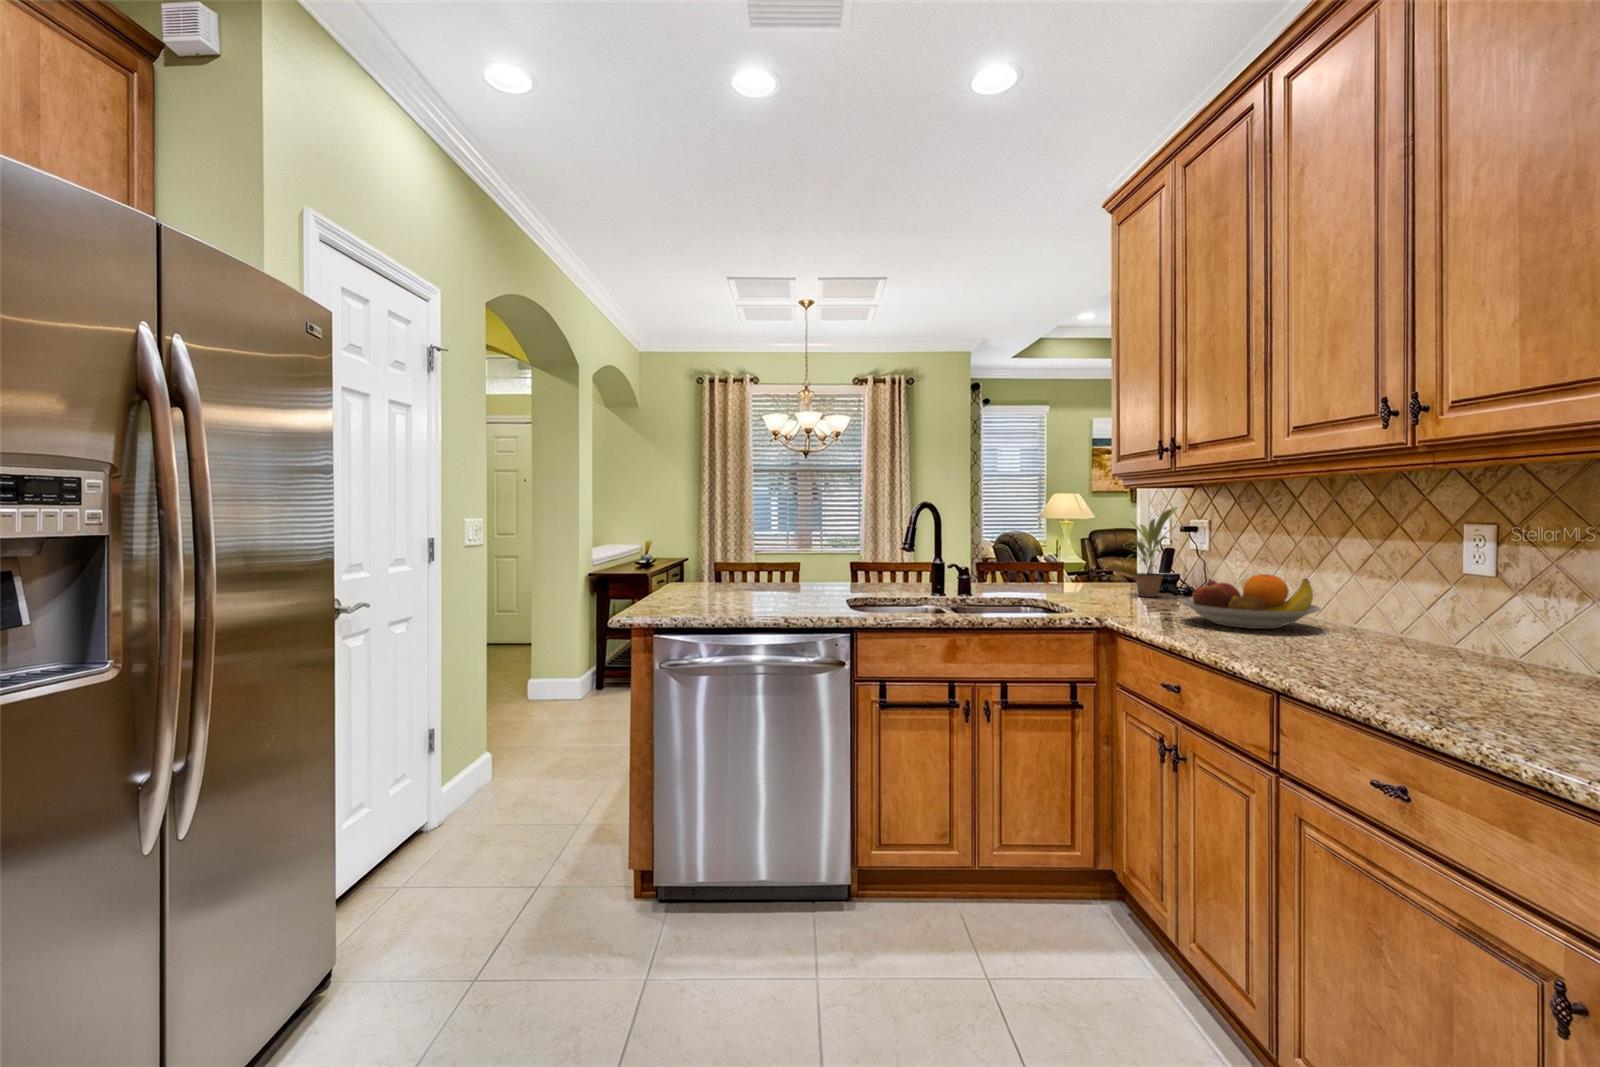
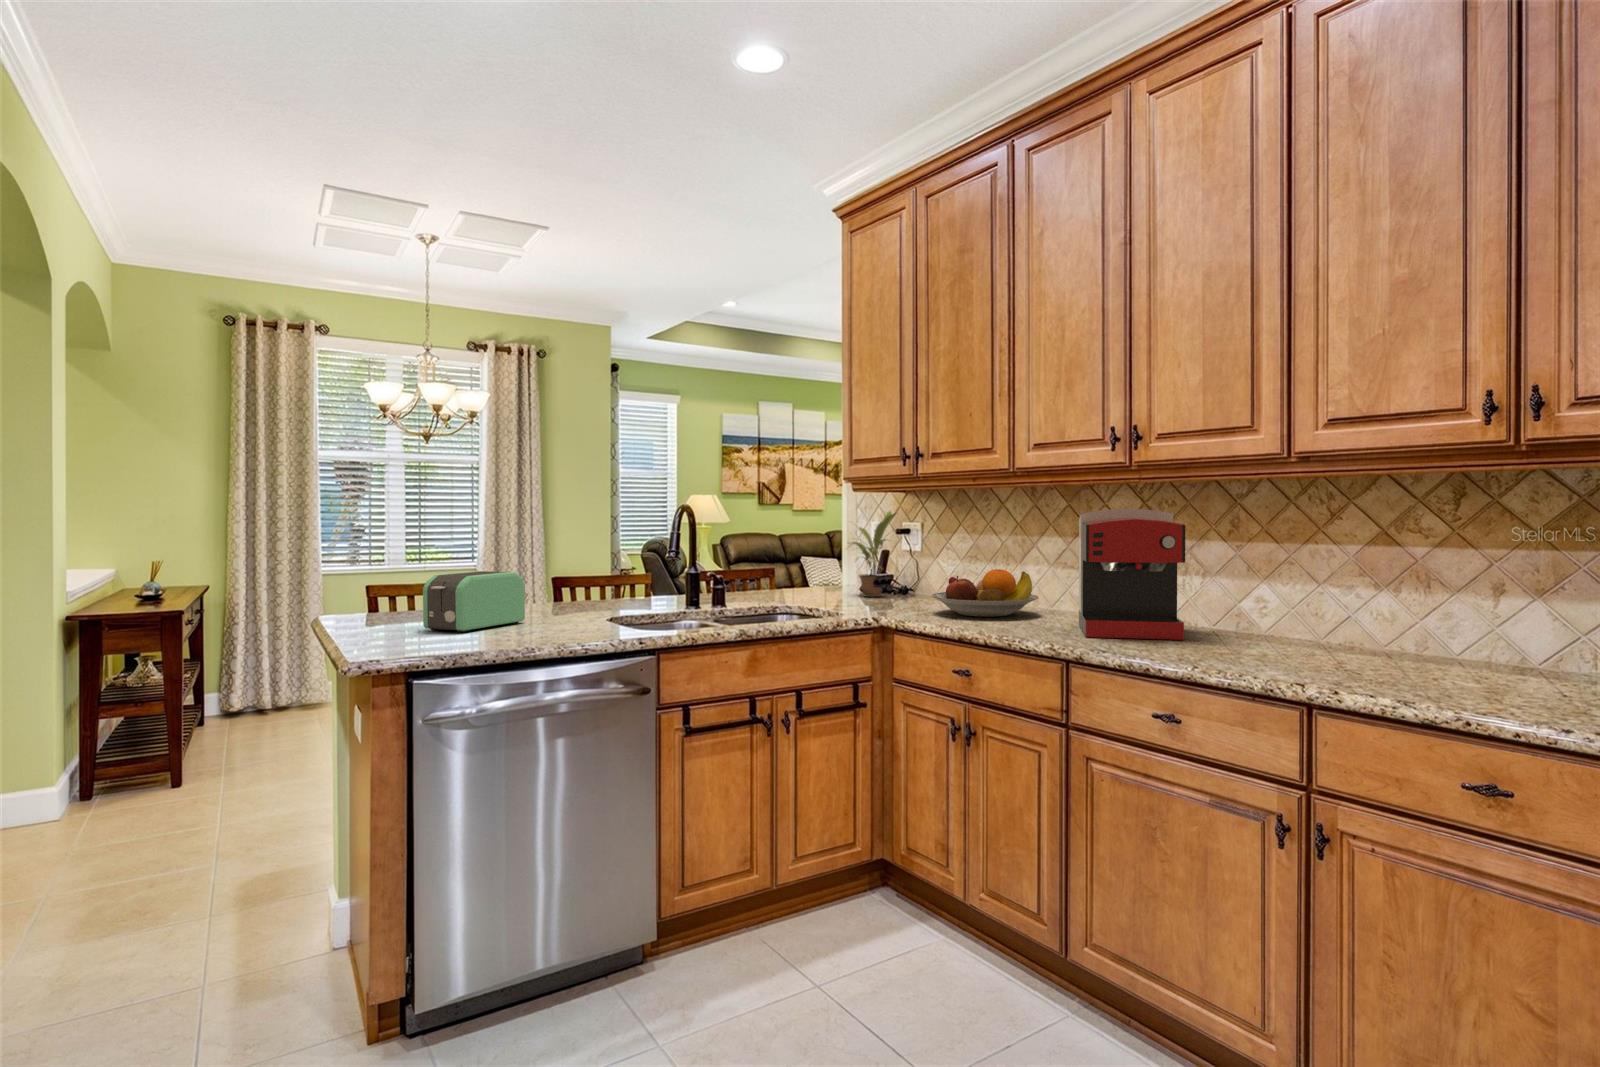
coffee maker: none [1335,501,1507,685] -> present [1079,508,1185,640]
toaster: none [710,554,788,601] -> present [423,571,525,632]

